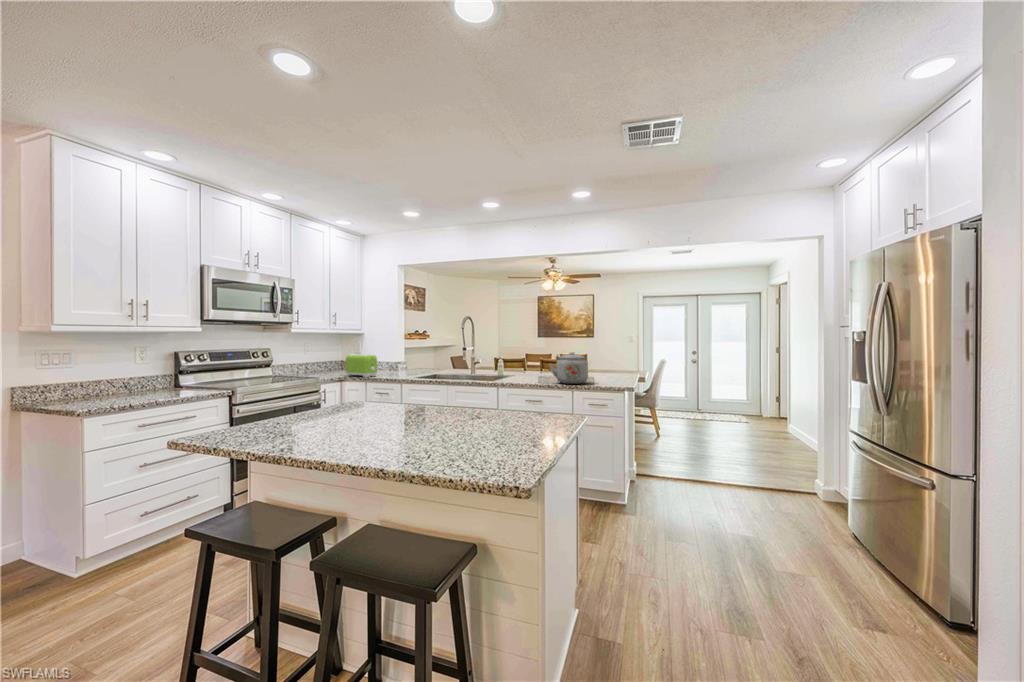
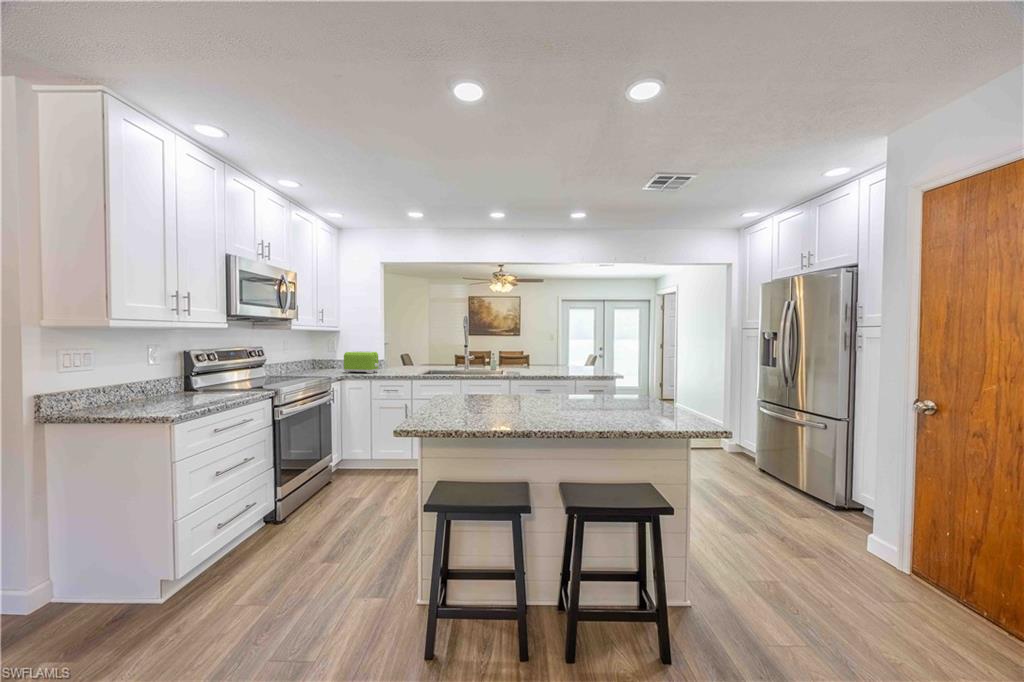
kettle: present [550,352,588,384] -> none [551,347,581,373]

